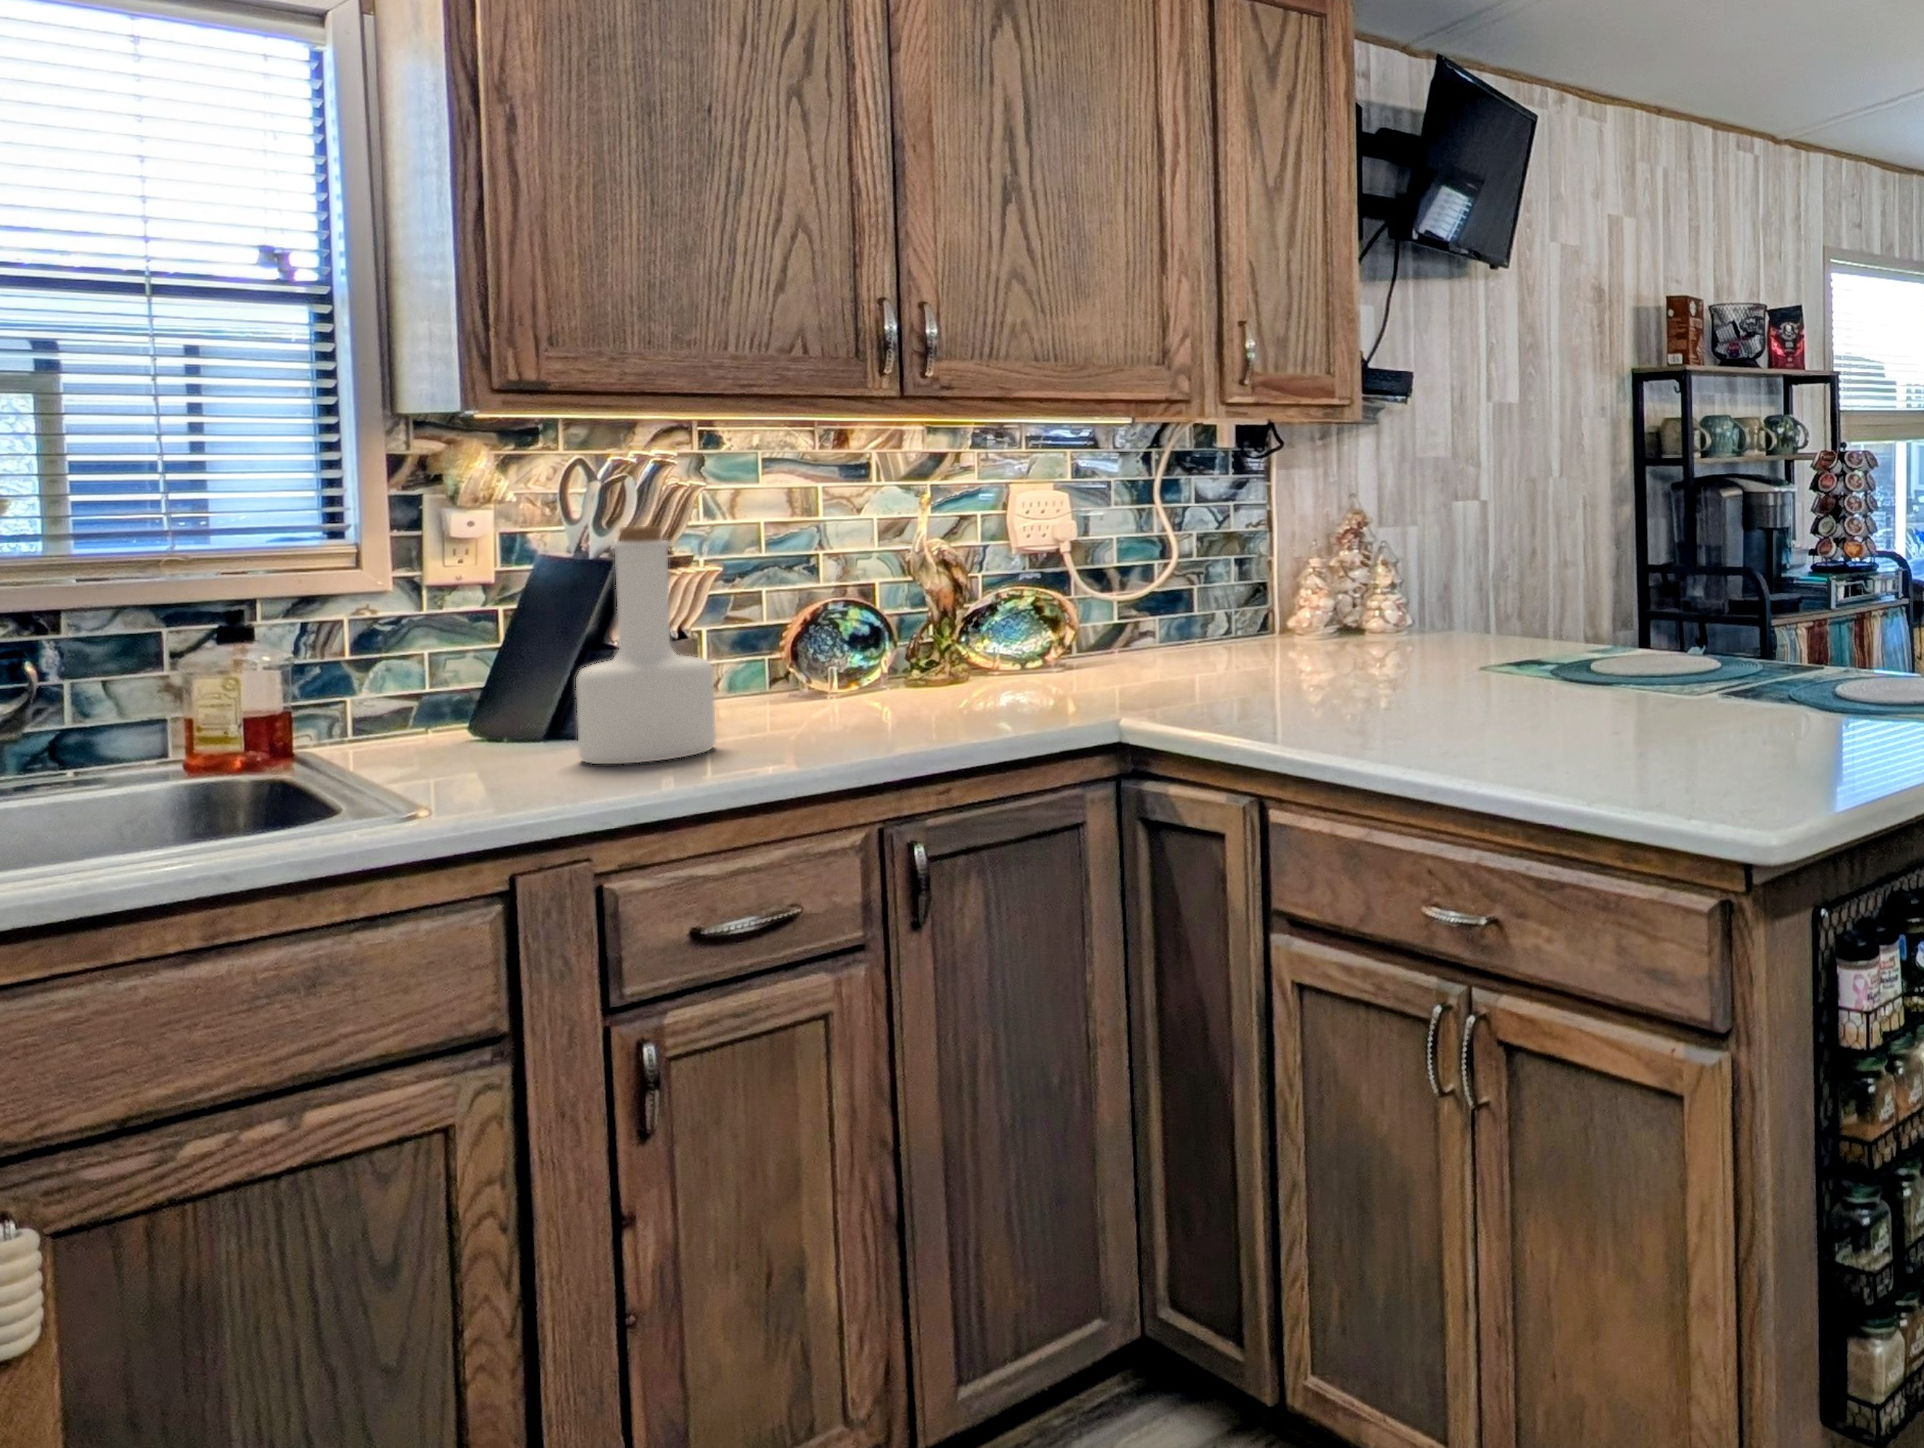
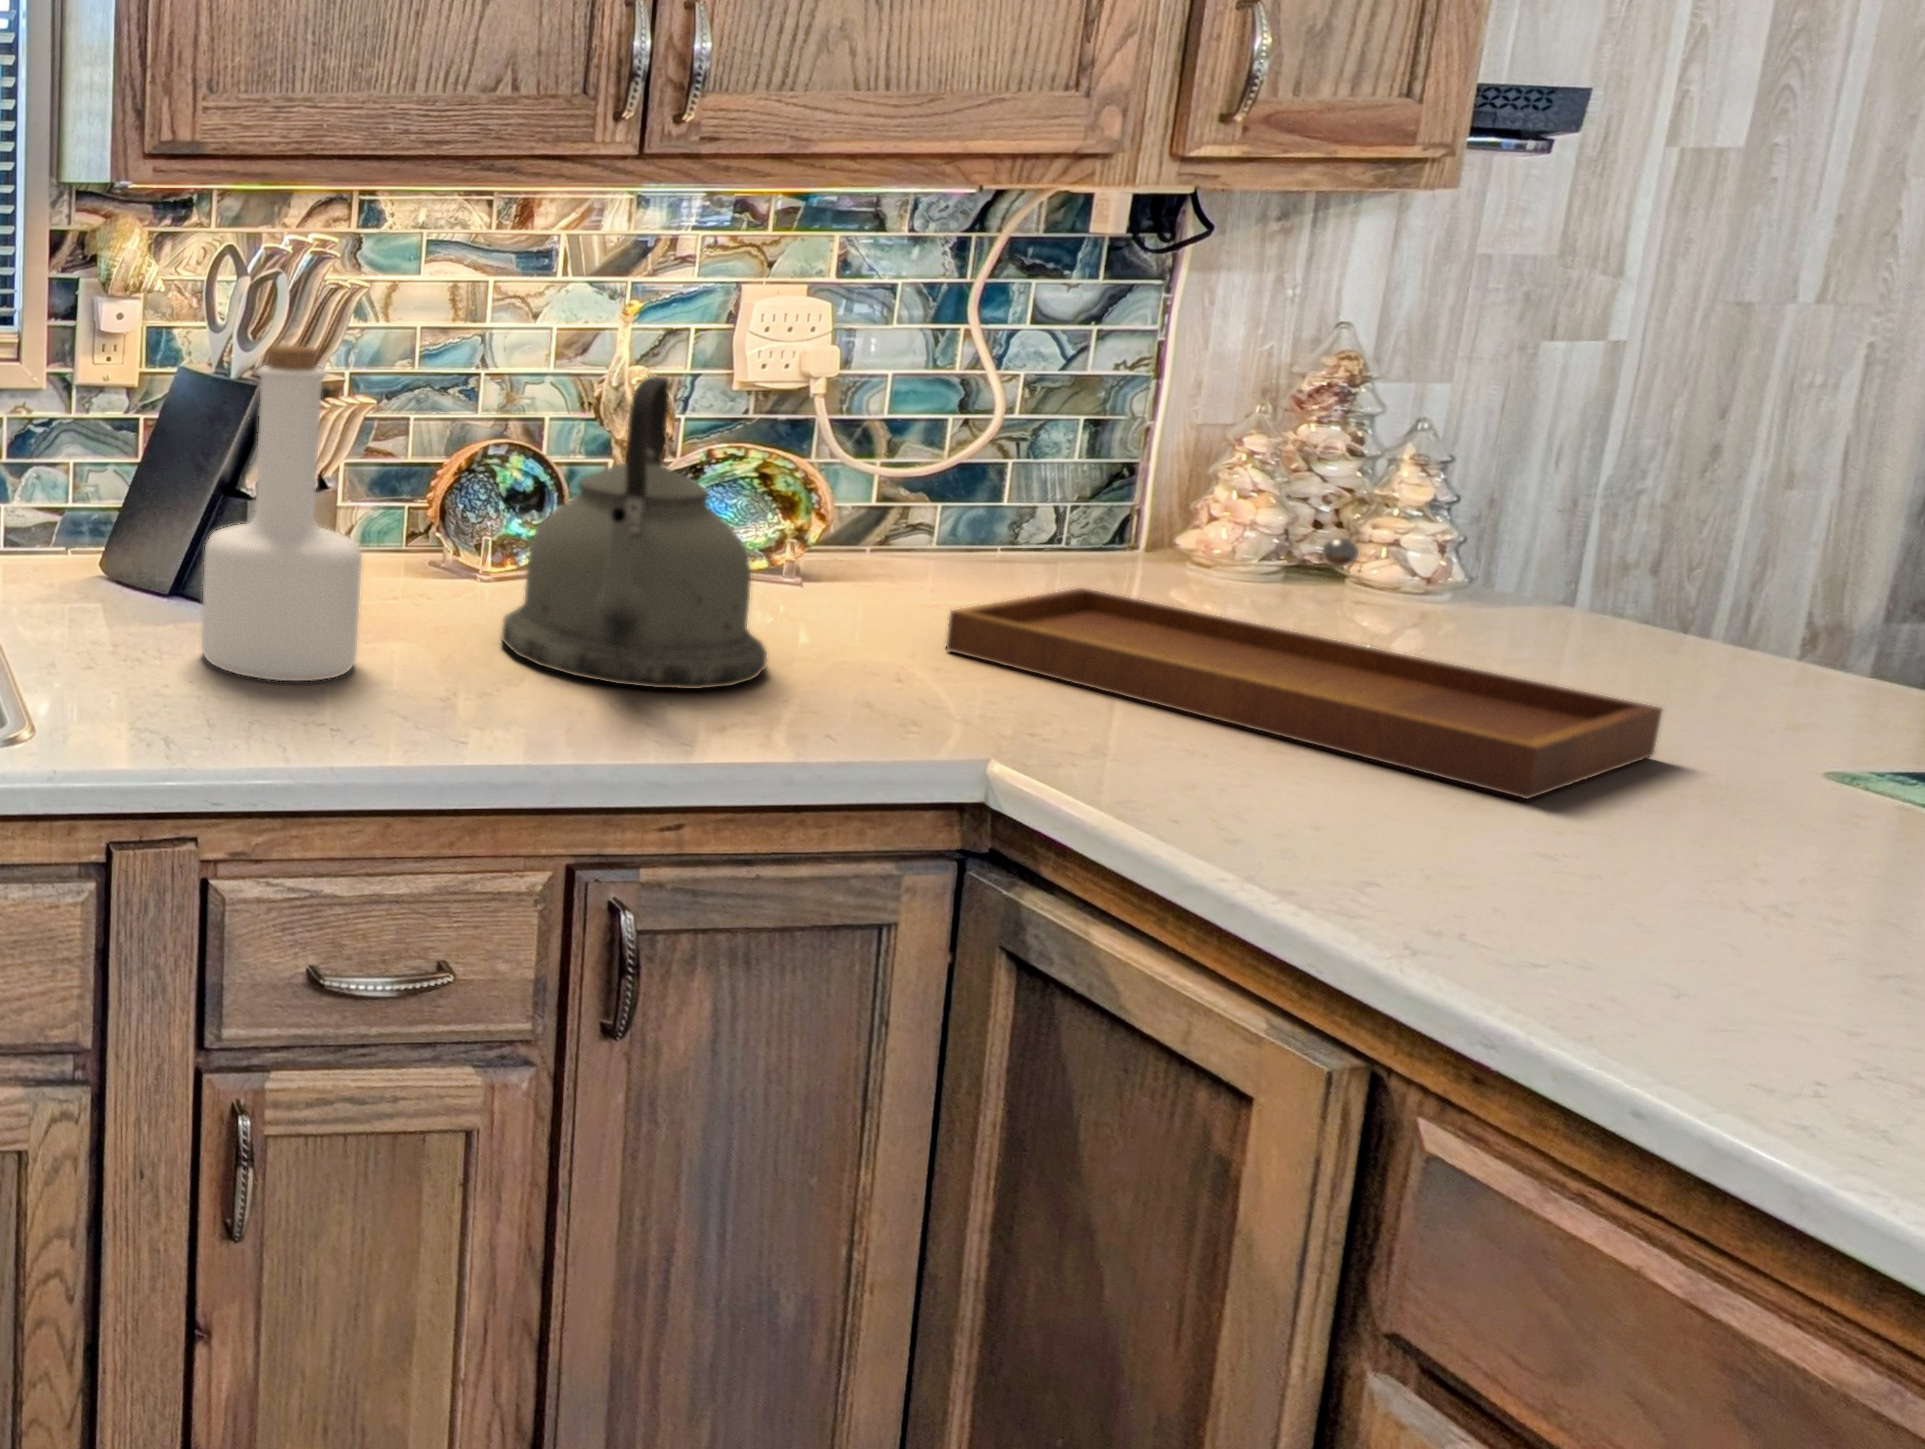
kettle: none [833,536,1014,728] -> present [502,376,767,689]
tray: none [1129,592,1429,695] -> present [946,538,1662,799]

